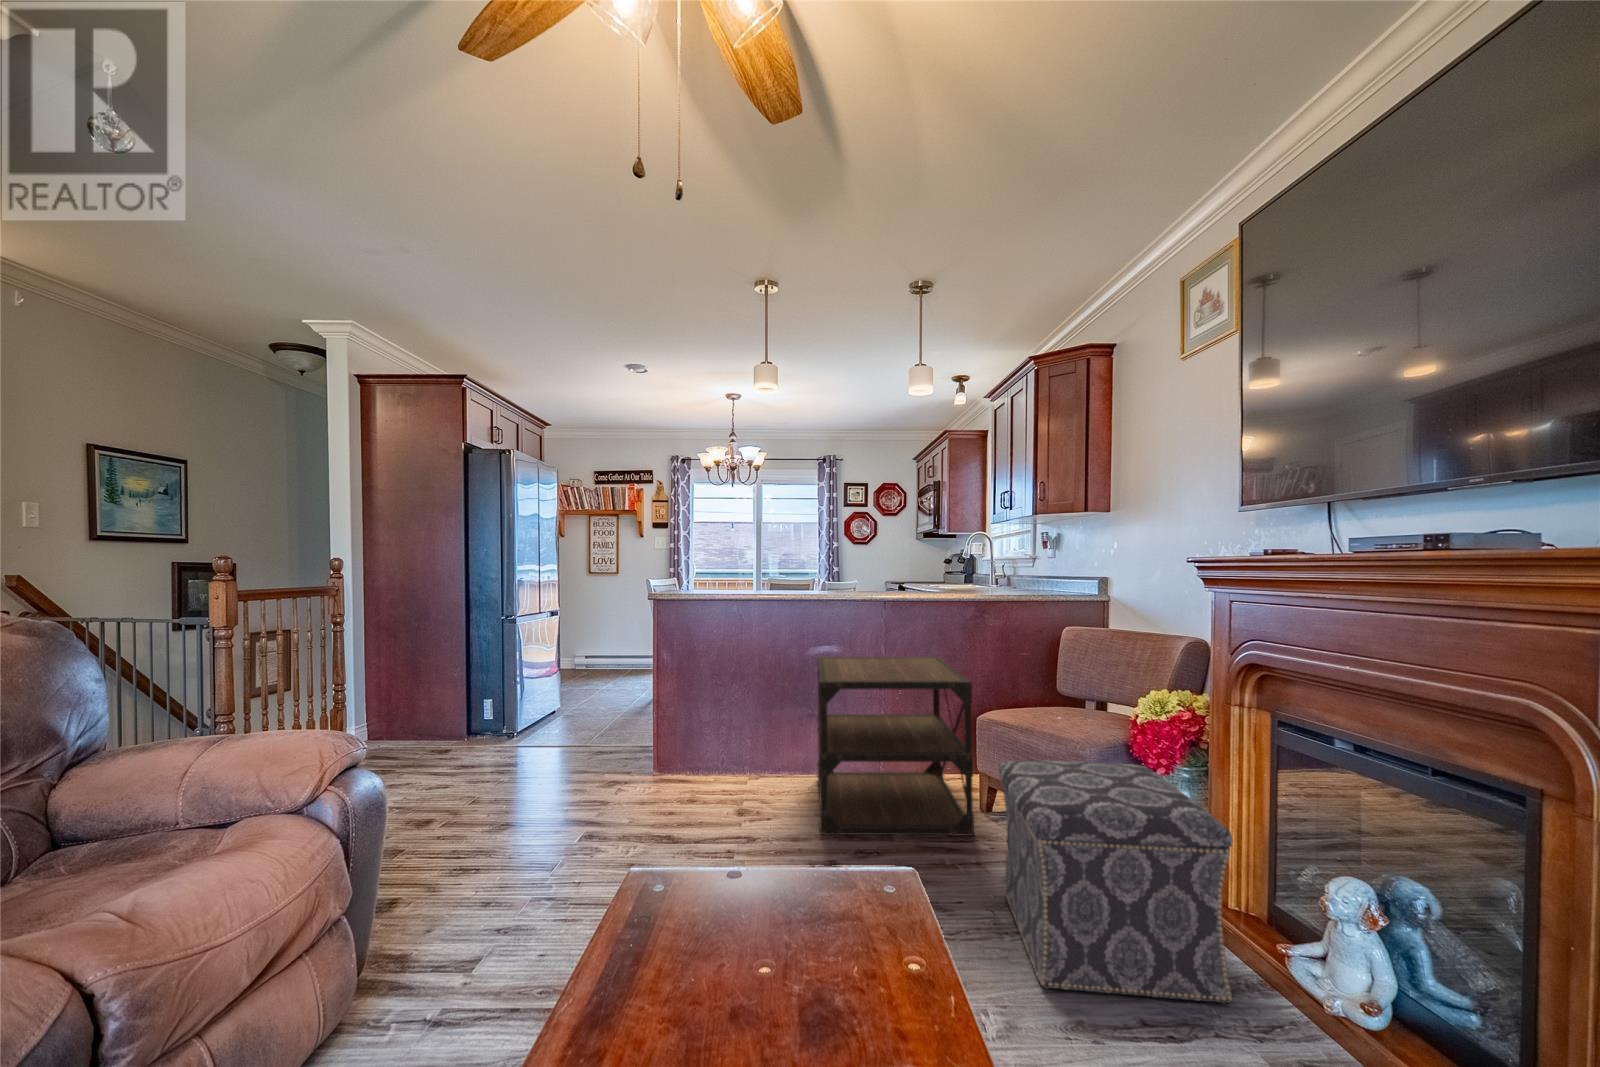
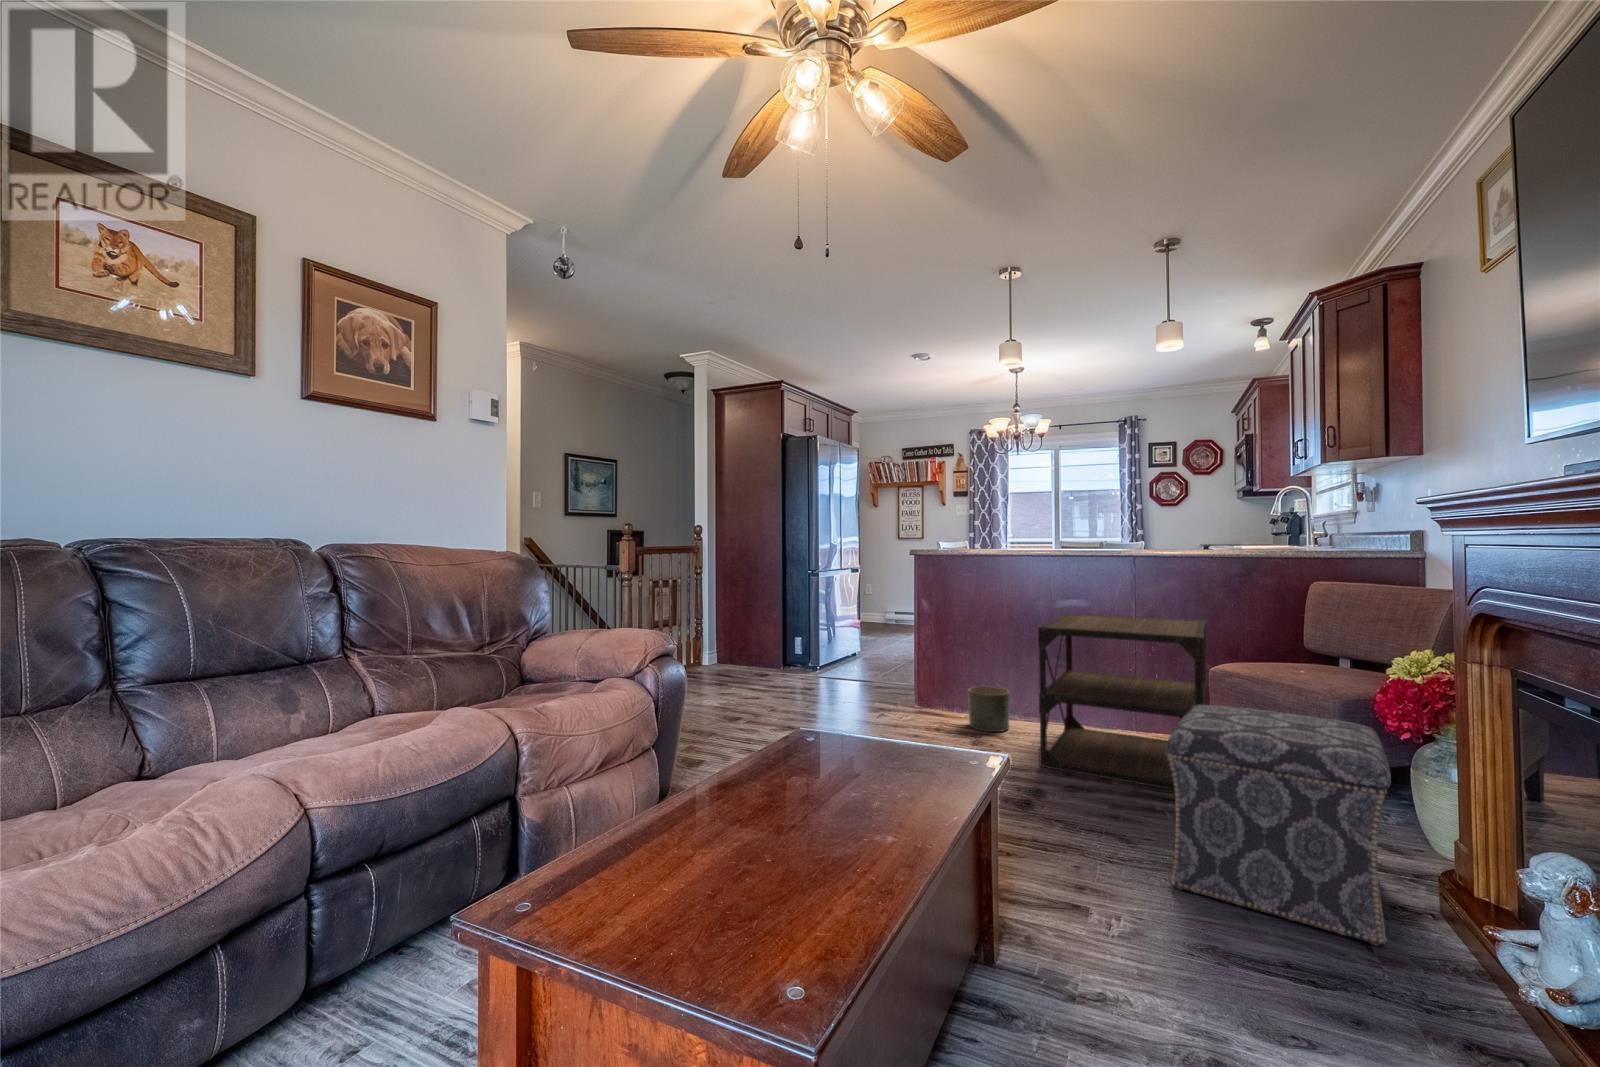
planter: none [721,740,764,794] -> present [968,686,1010,732]

